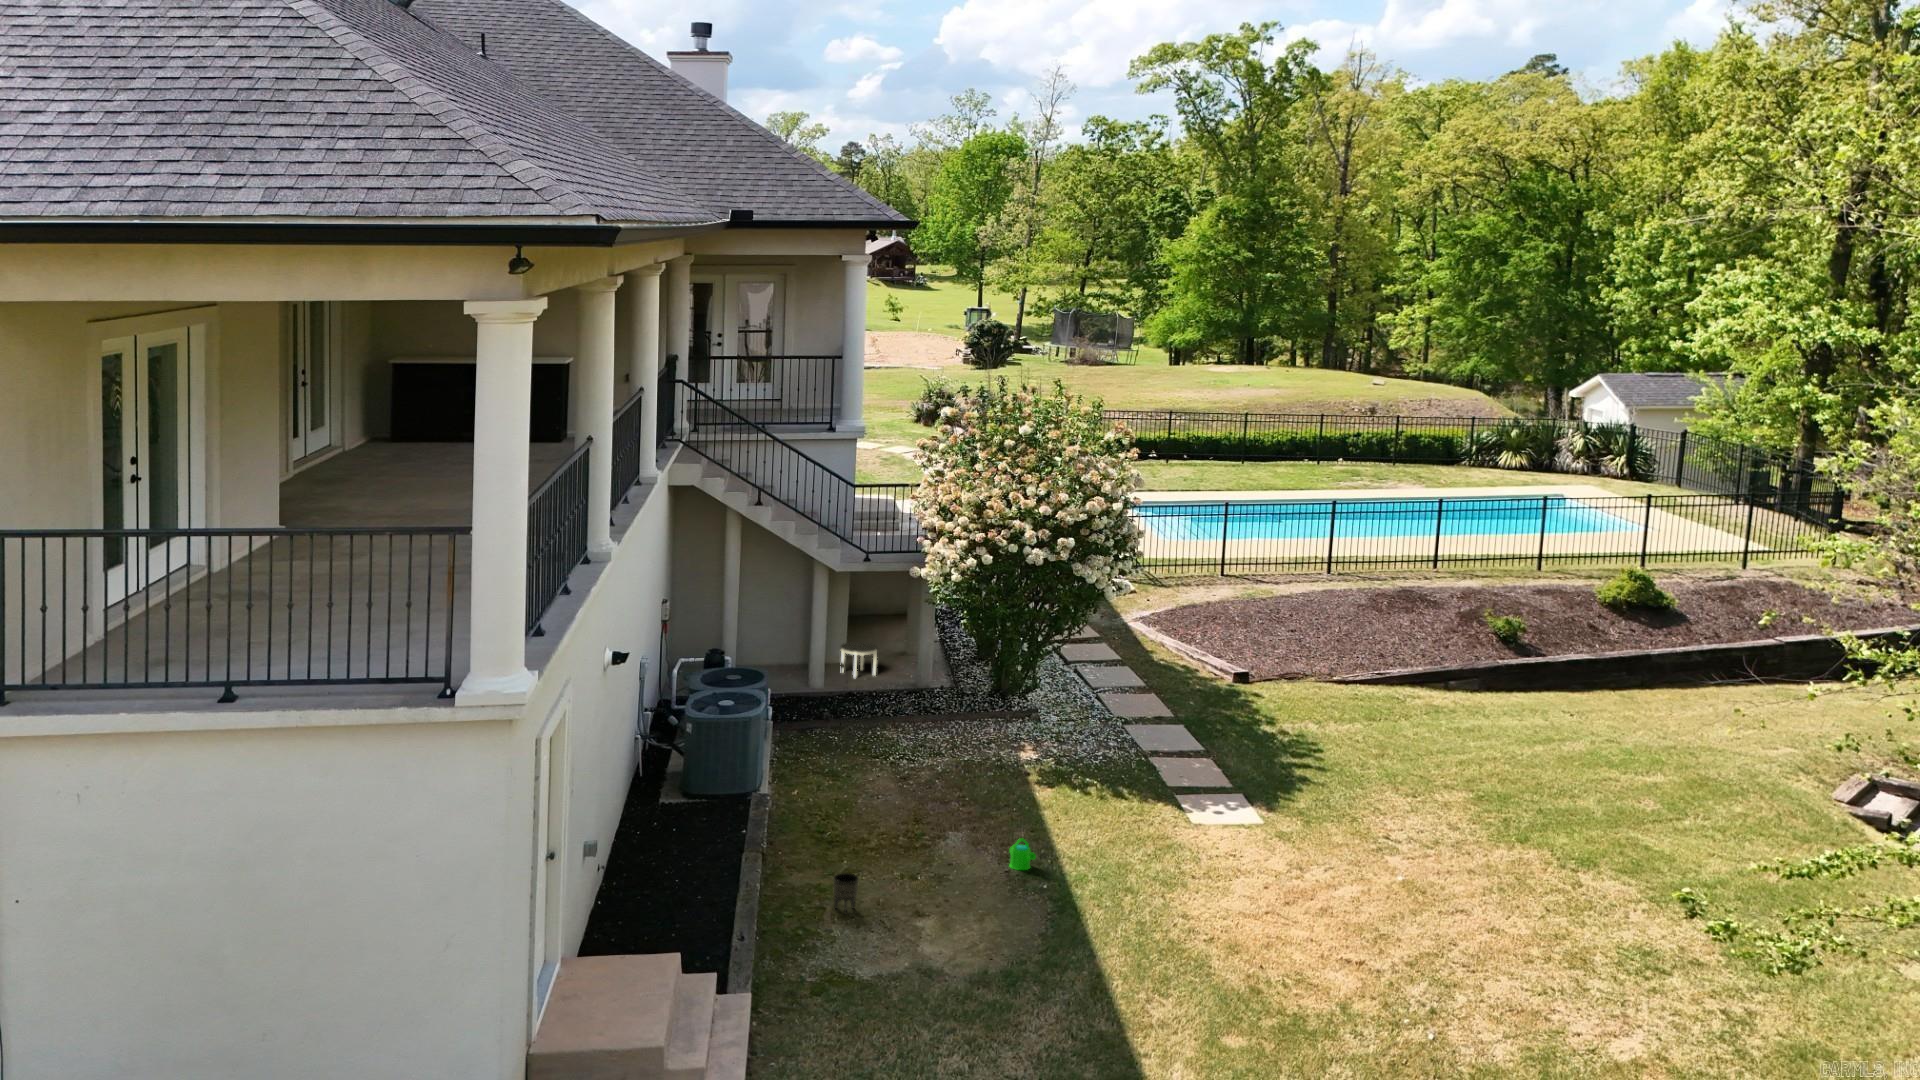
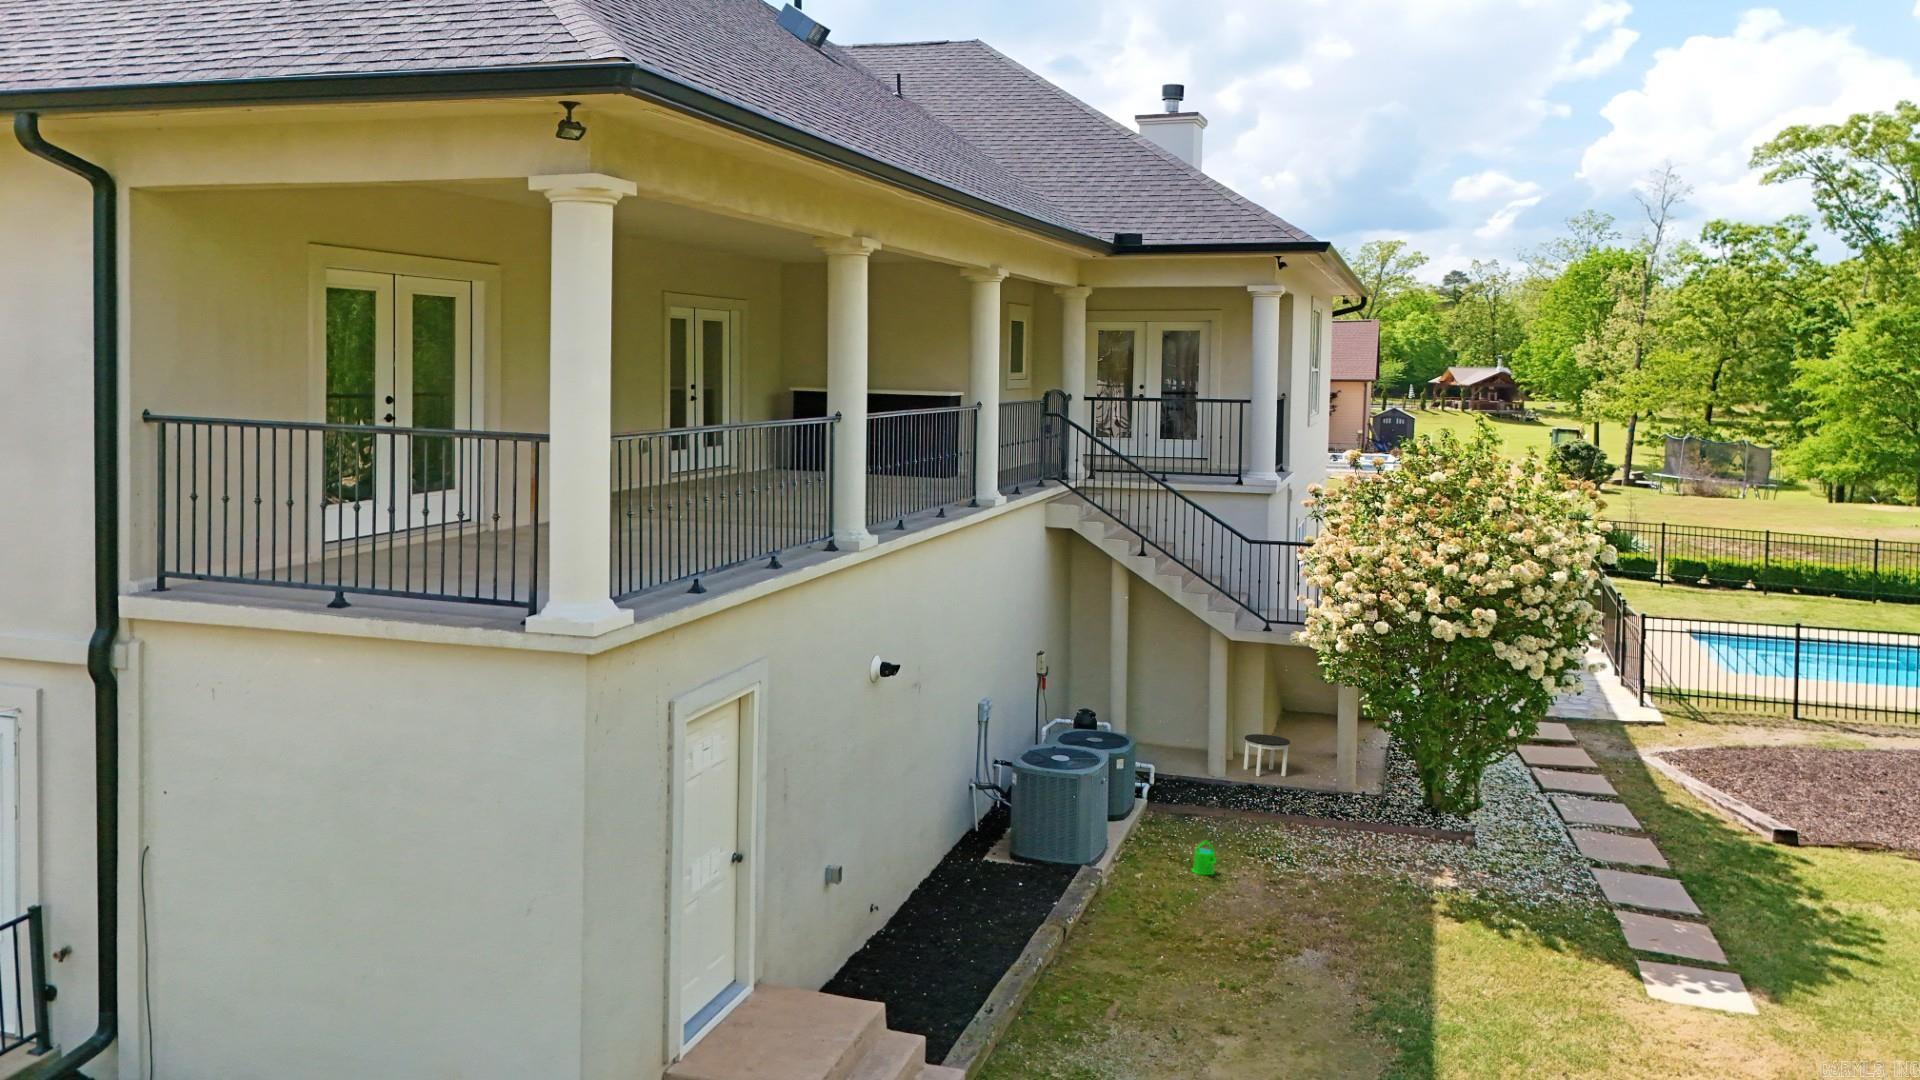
watering can: present [1009,838,1036,870] -> present [1192,841,1216,875]
planter: present [833,873,859,914] -> none [1086,973,1120,1028]

